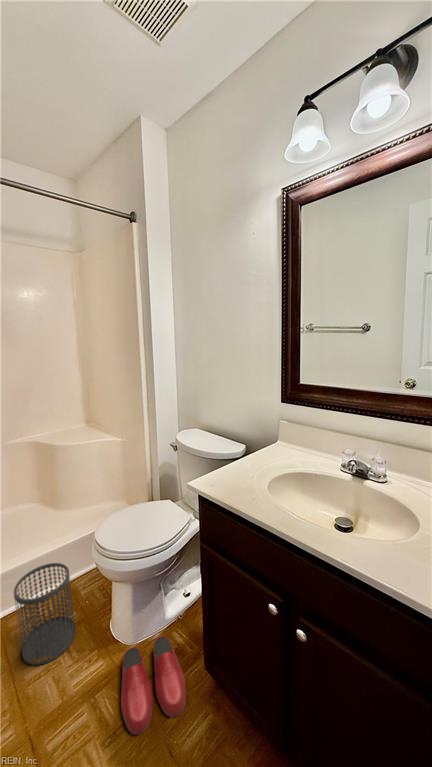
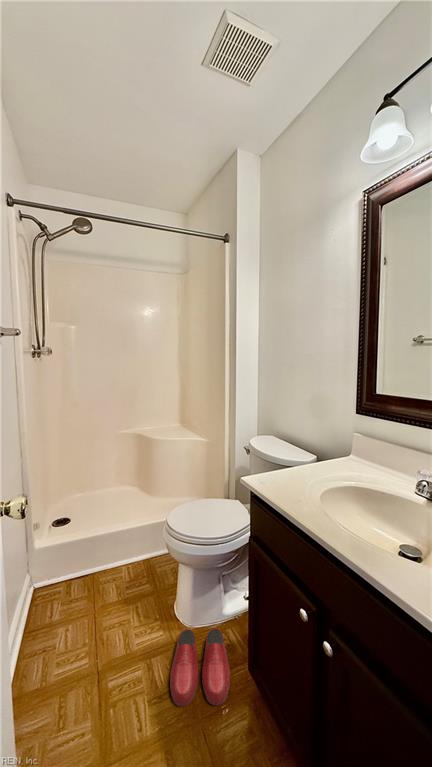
wastebasket: present [14,563,75,665] -> none [103,535,147,618]

